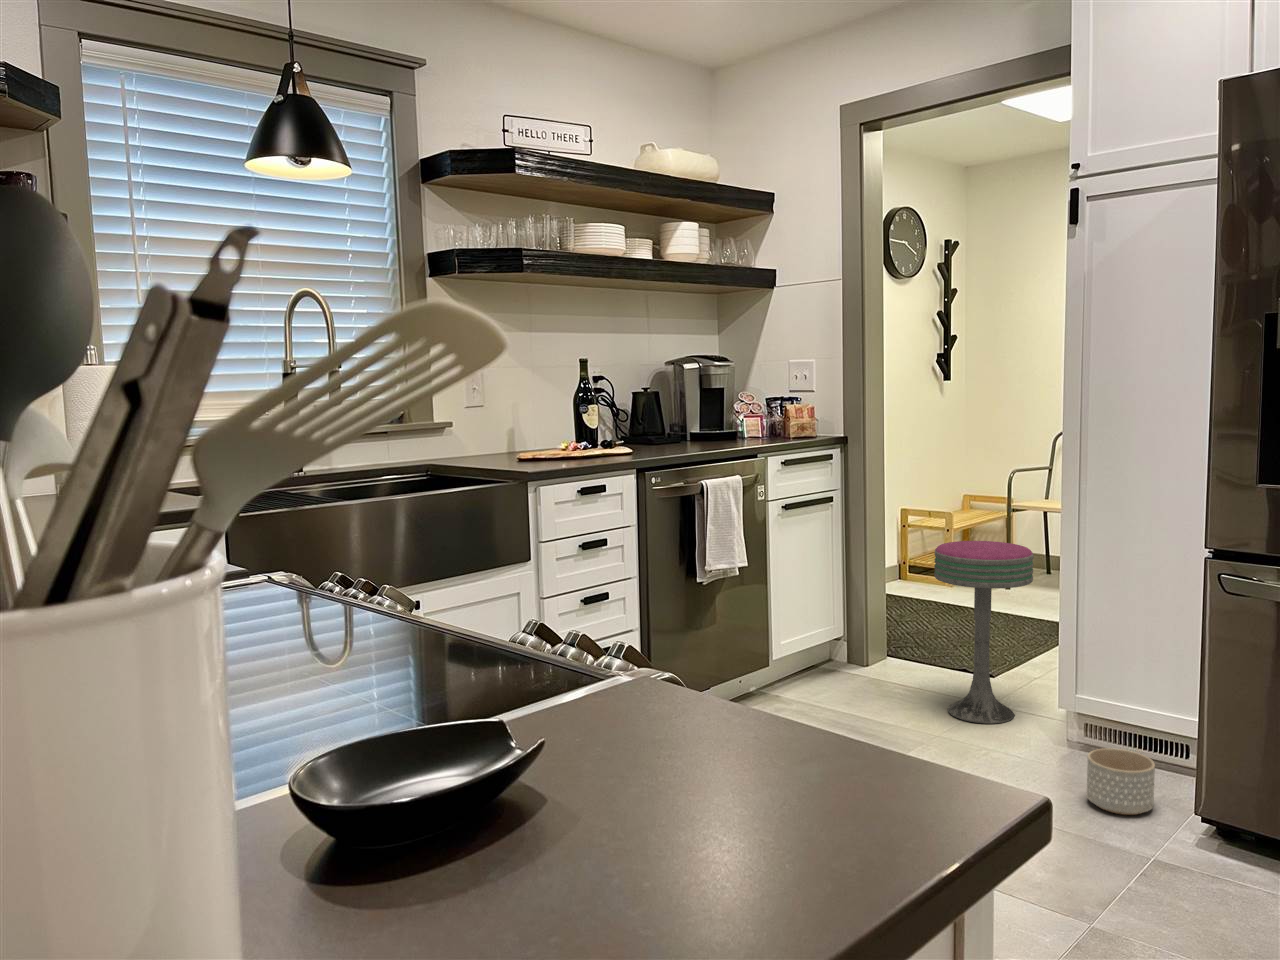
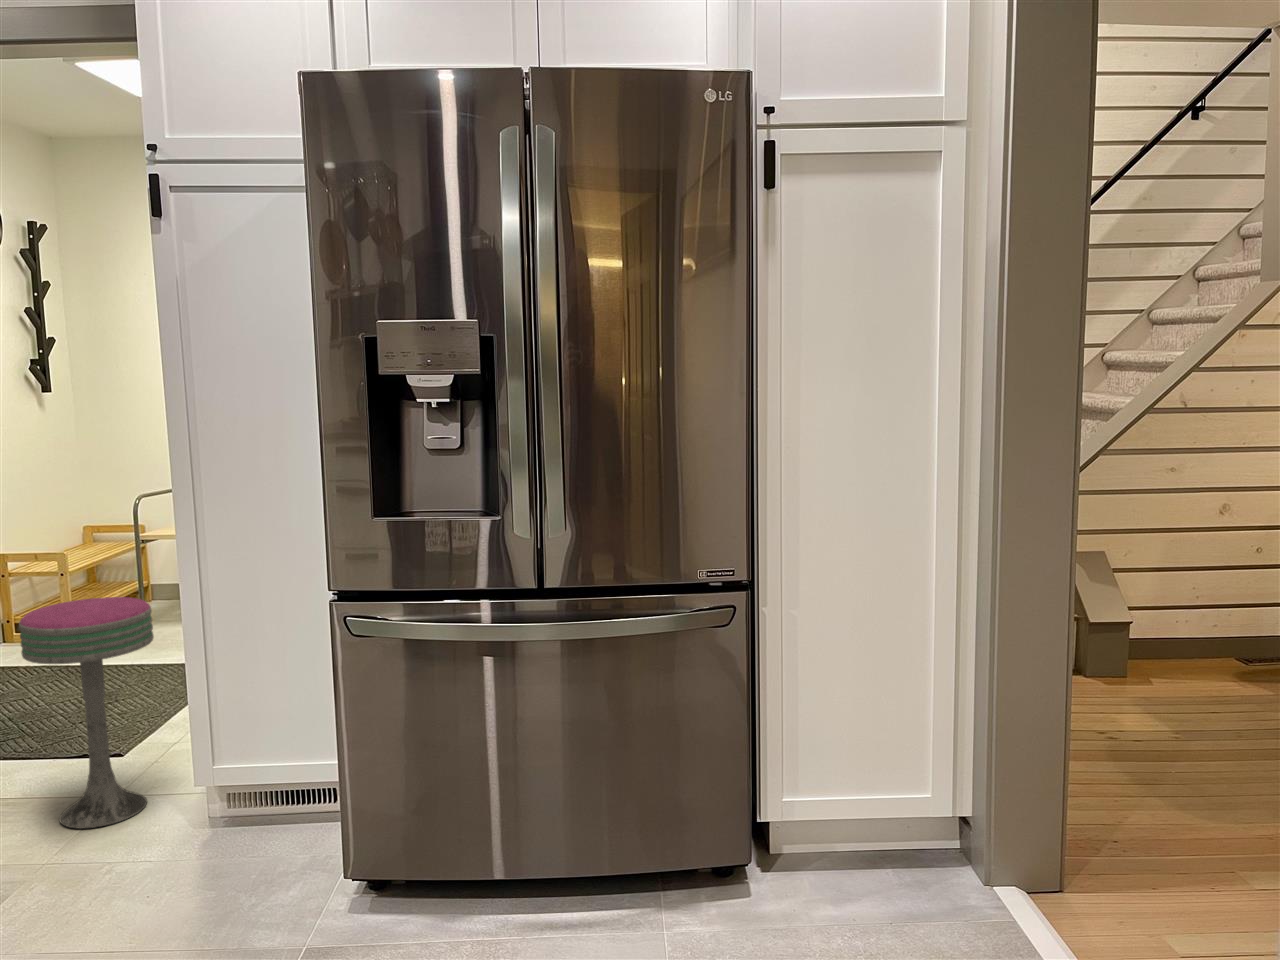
planter: present [1087,748,1155,815] -> none [228,820,304,900]

